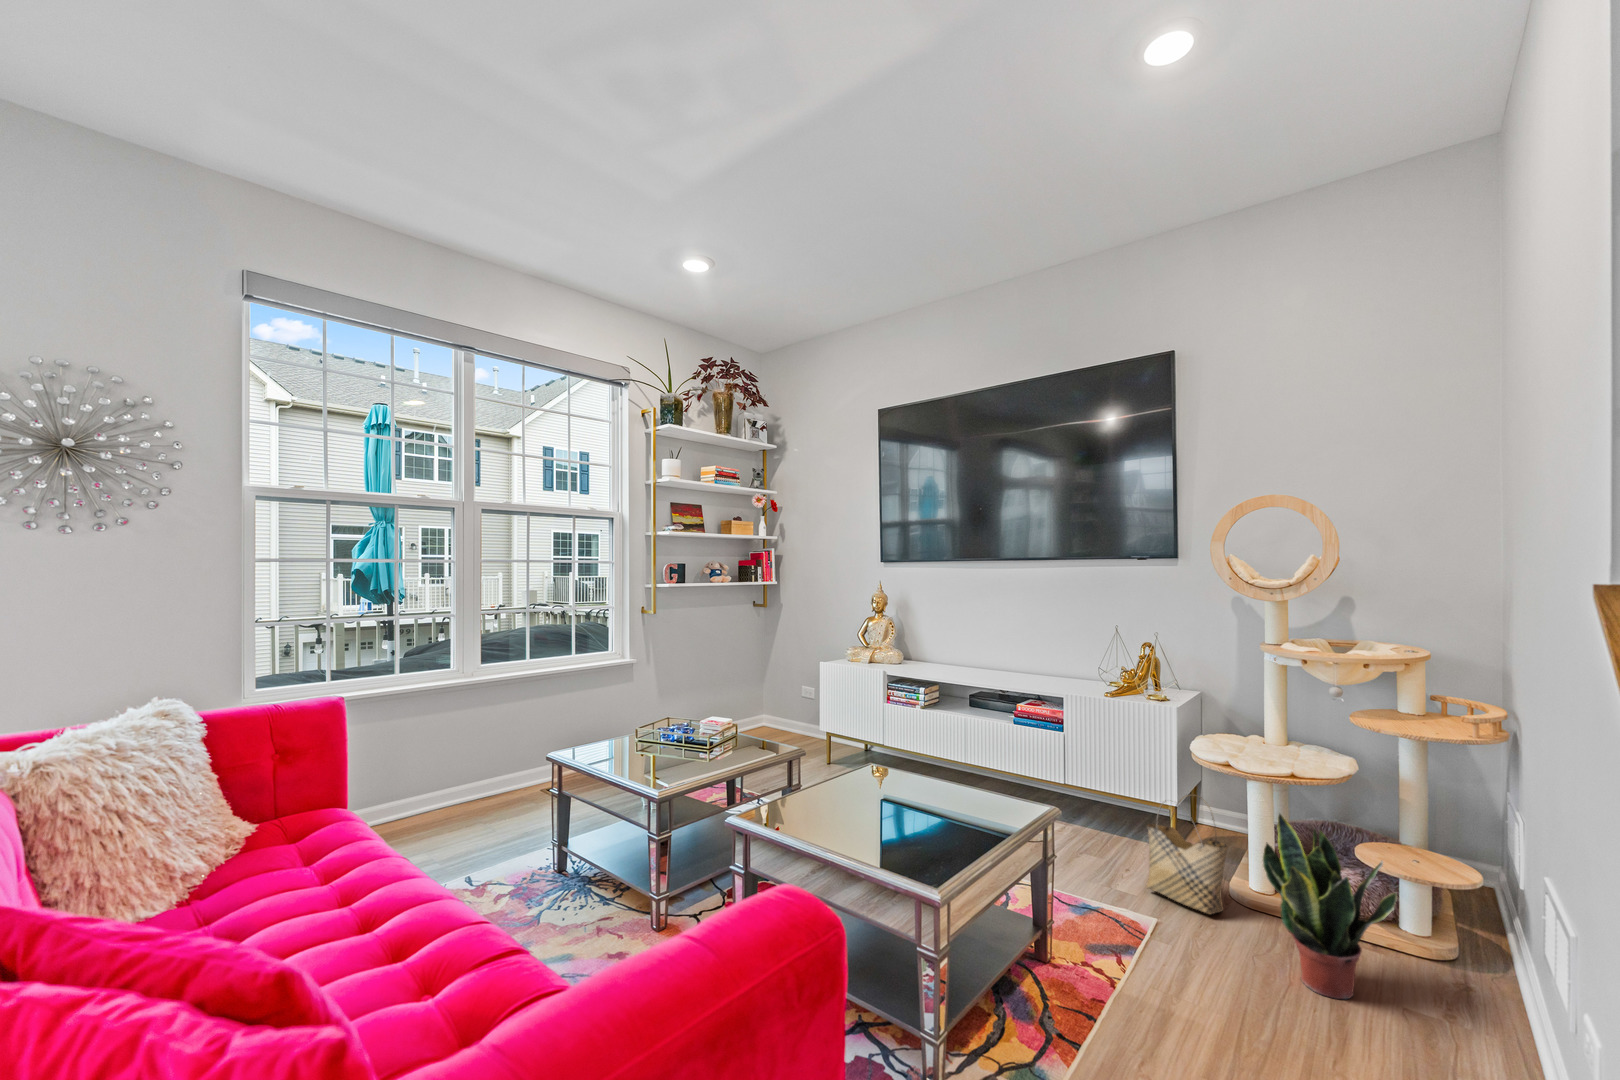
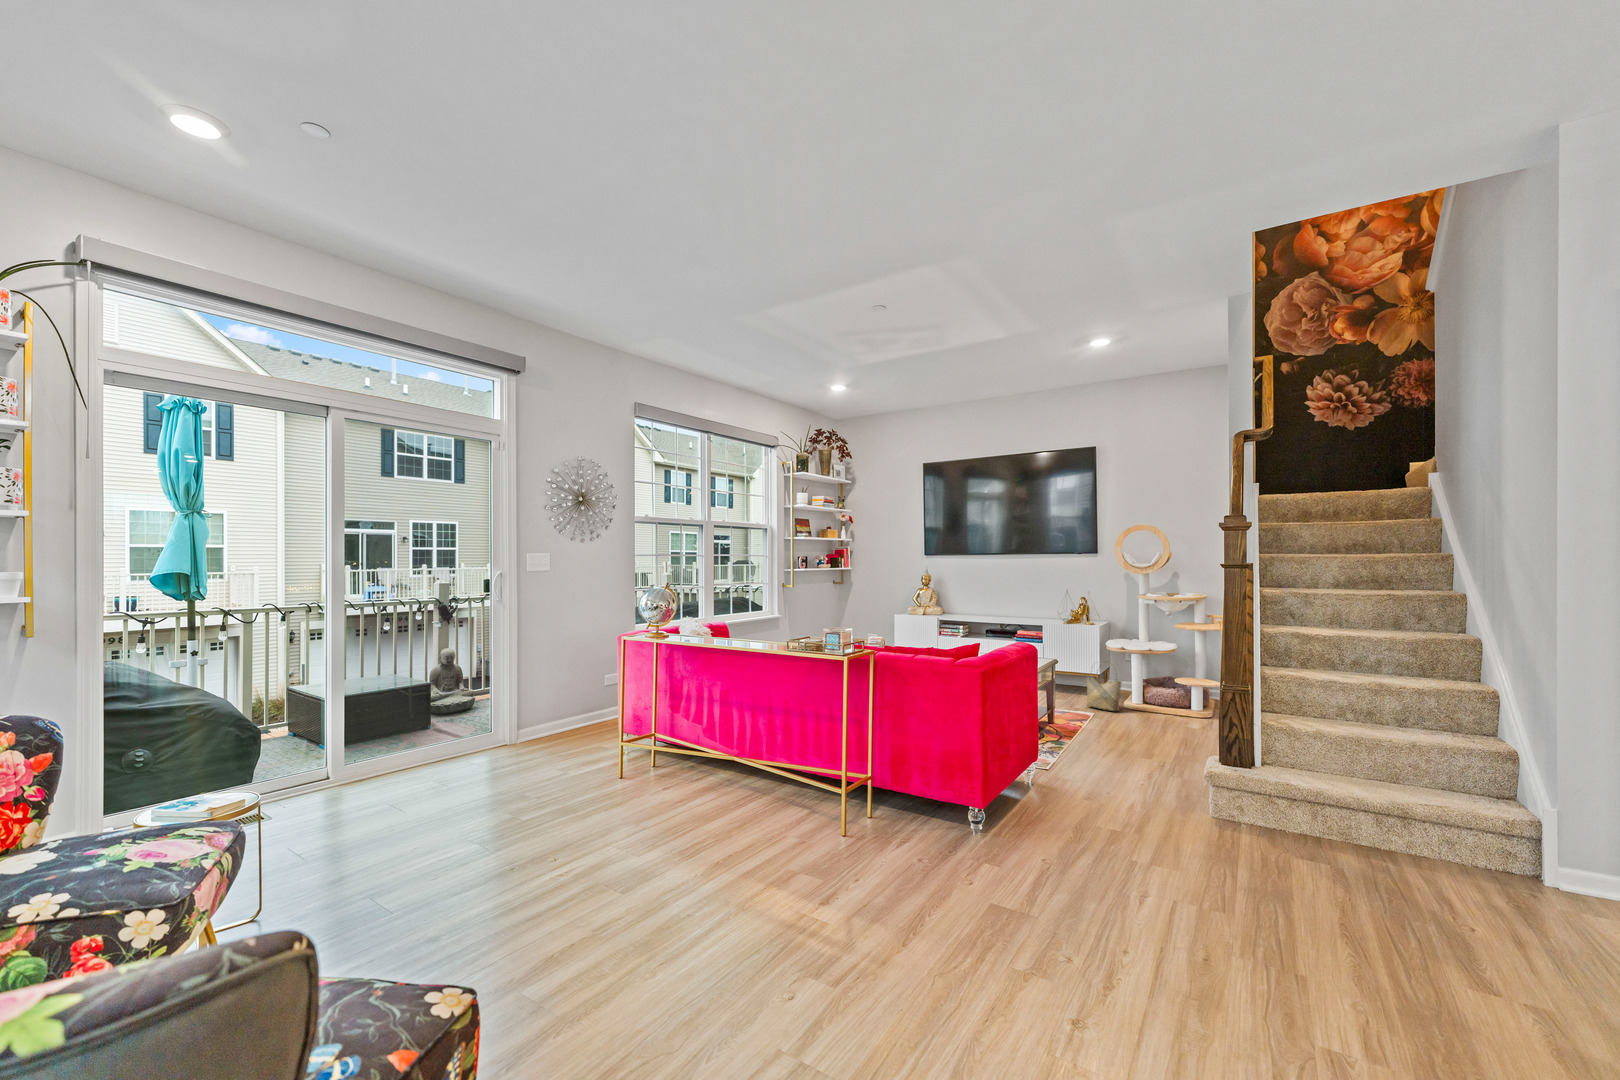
potted plant: present [1263,814,1397,999] -> none [1136,656,1185,727]

